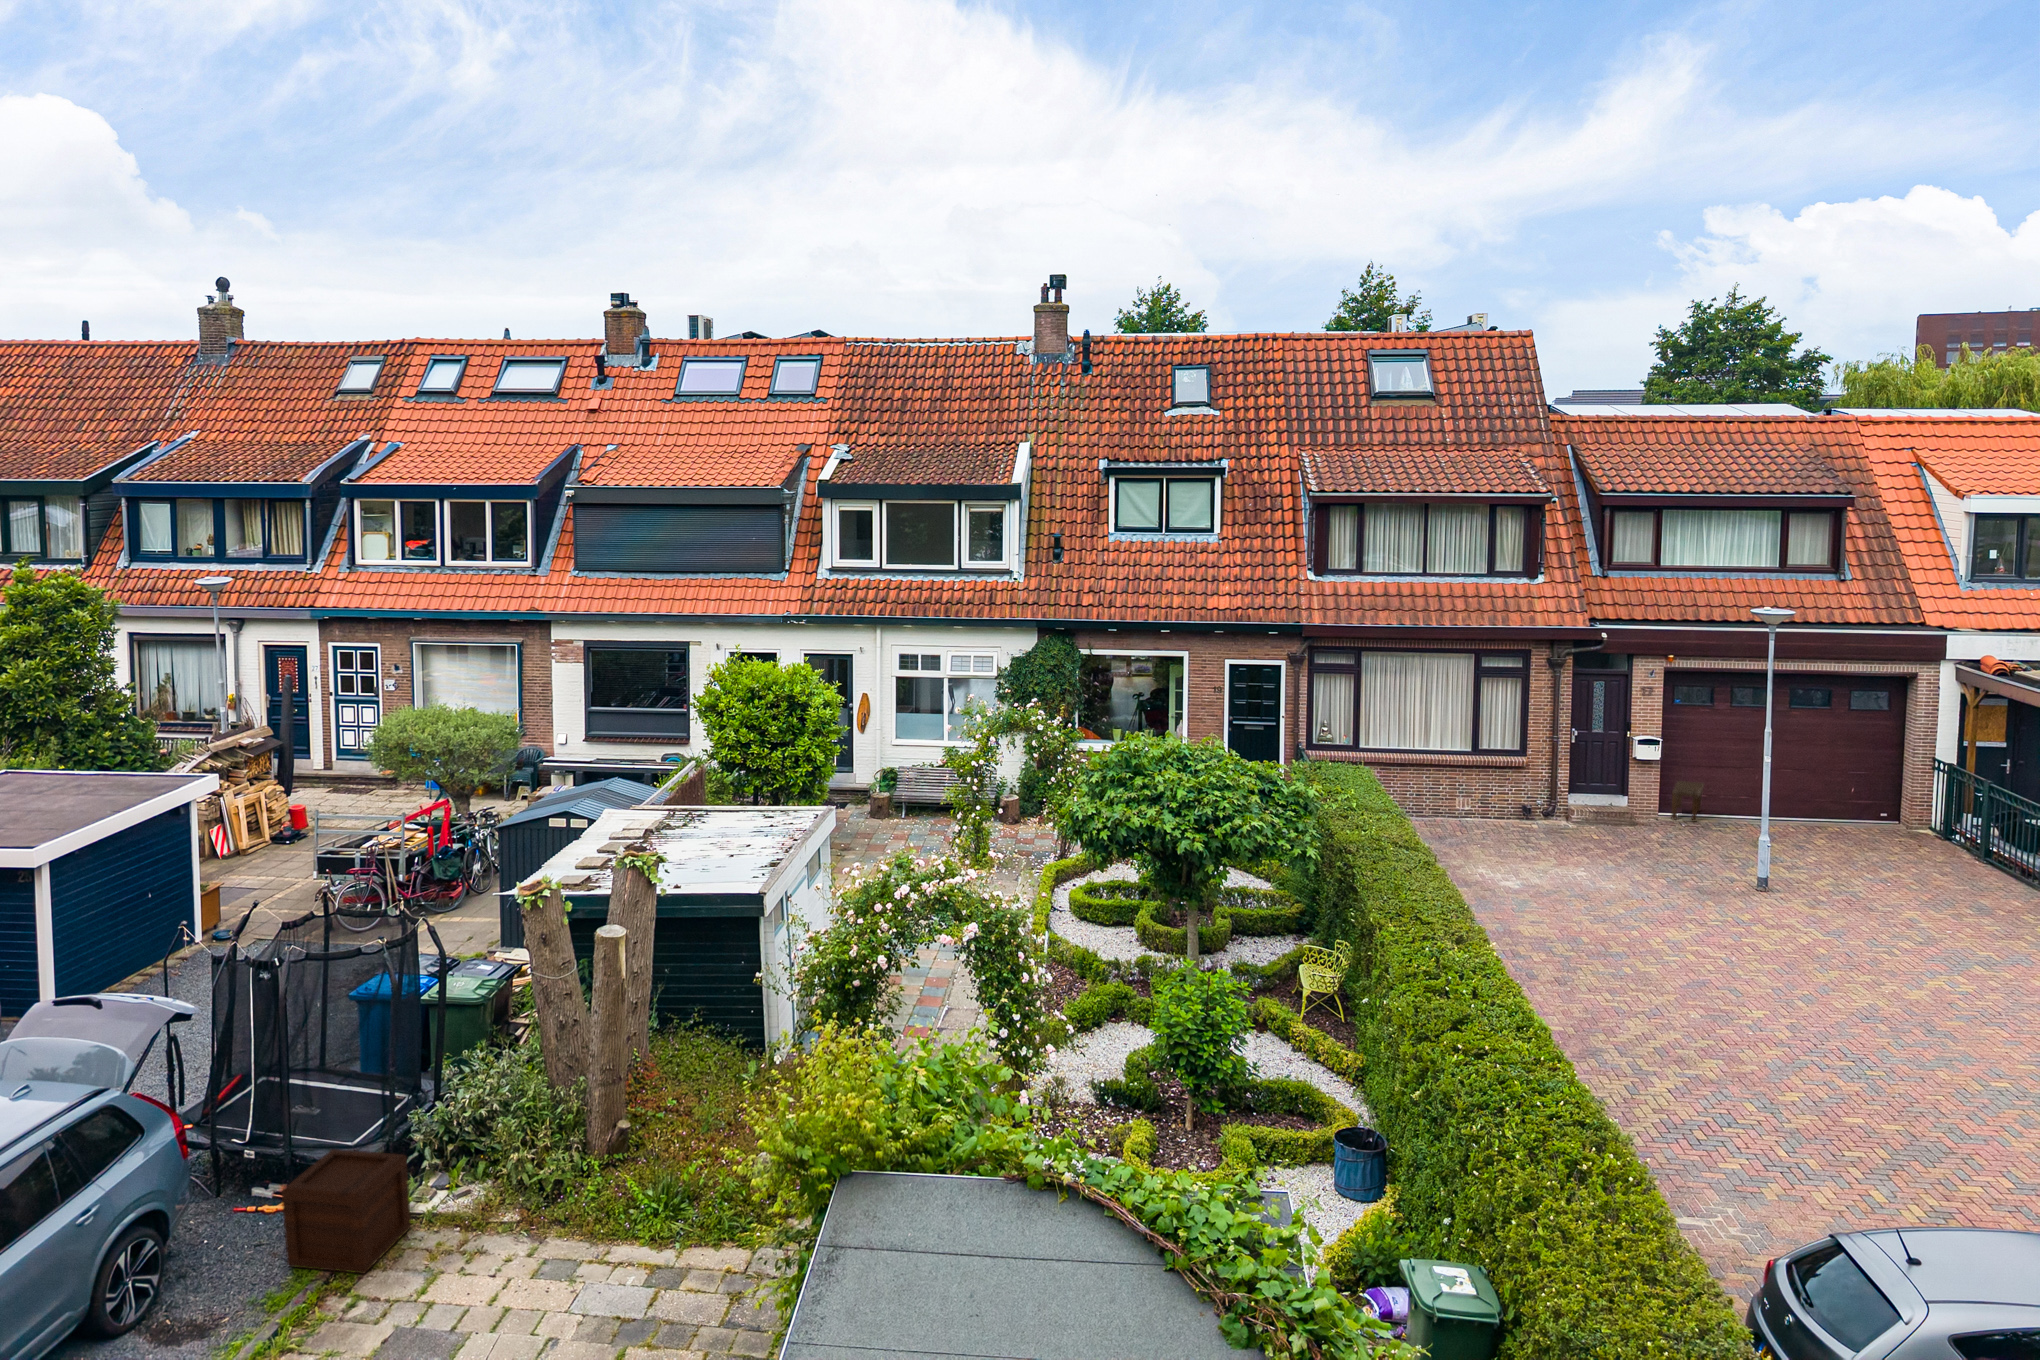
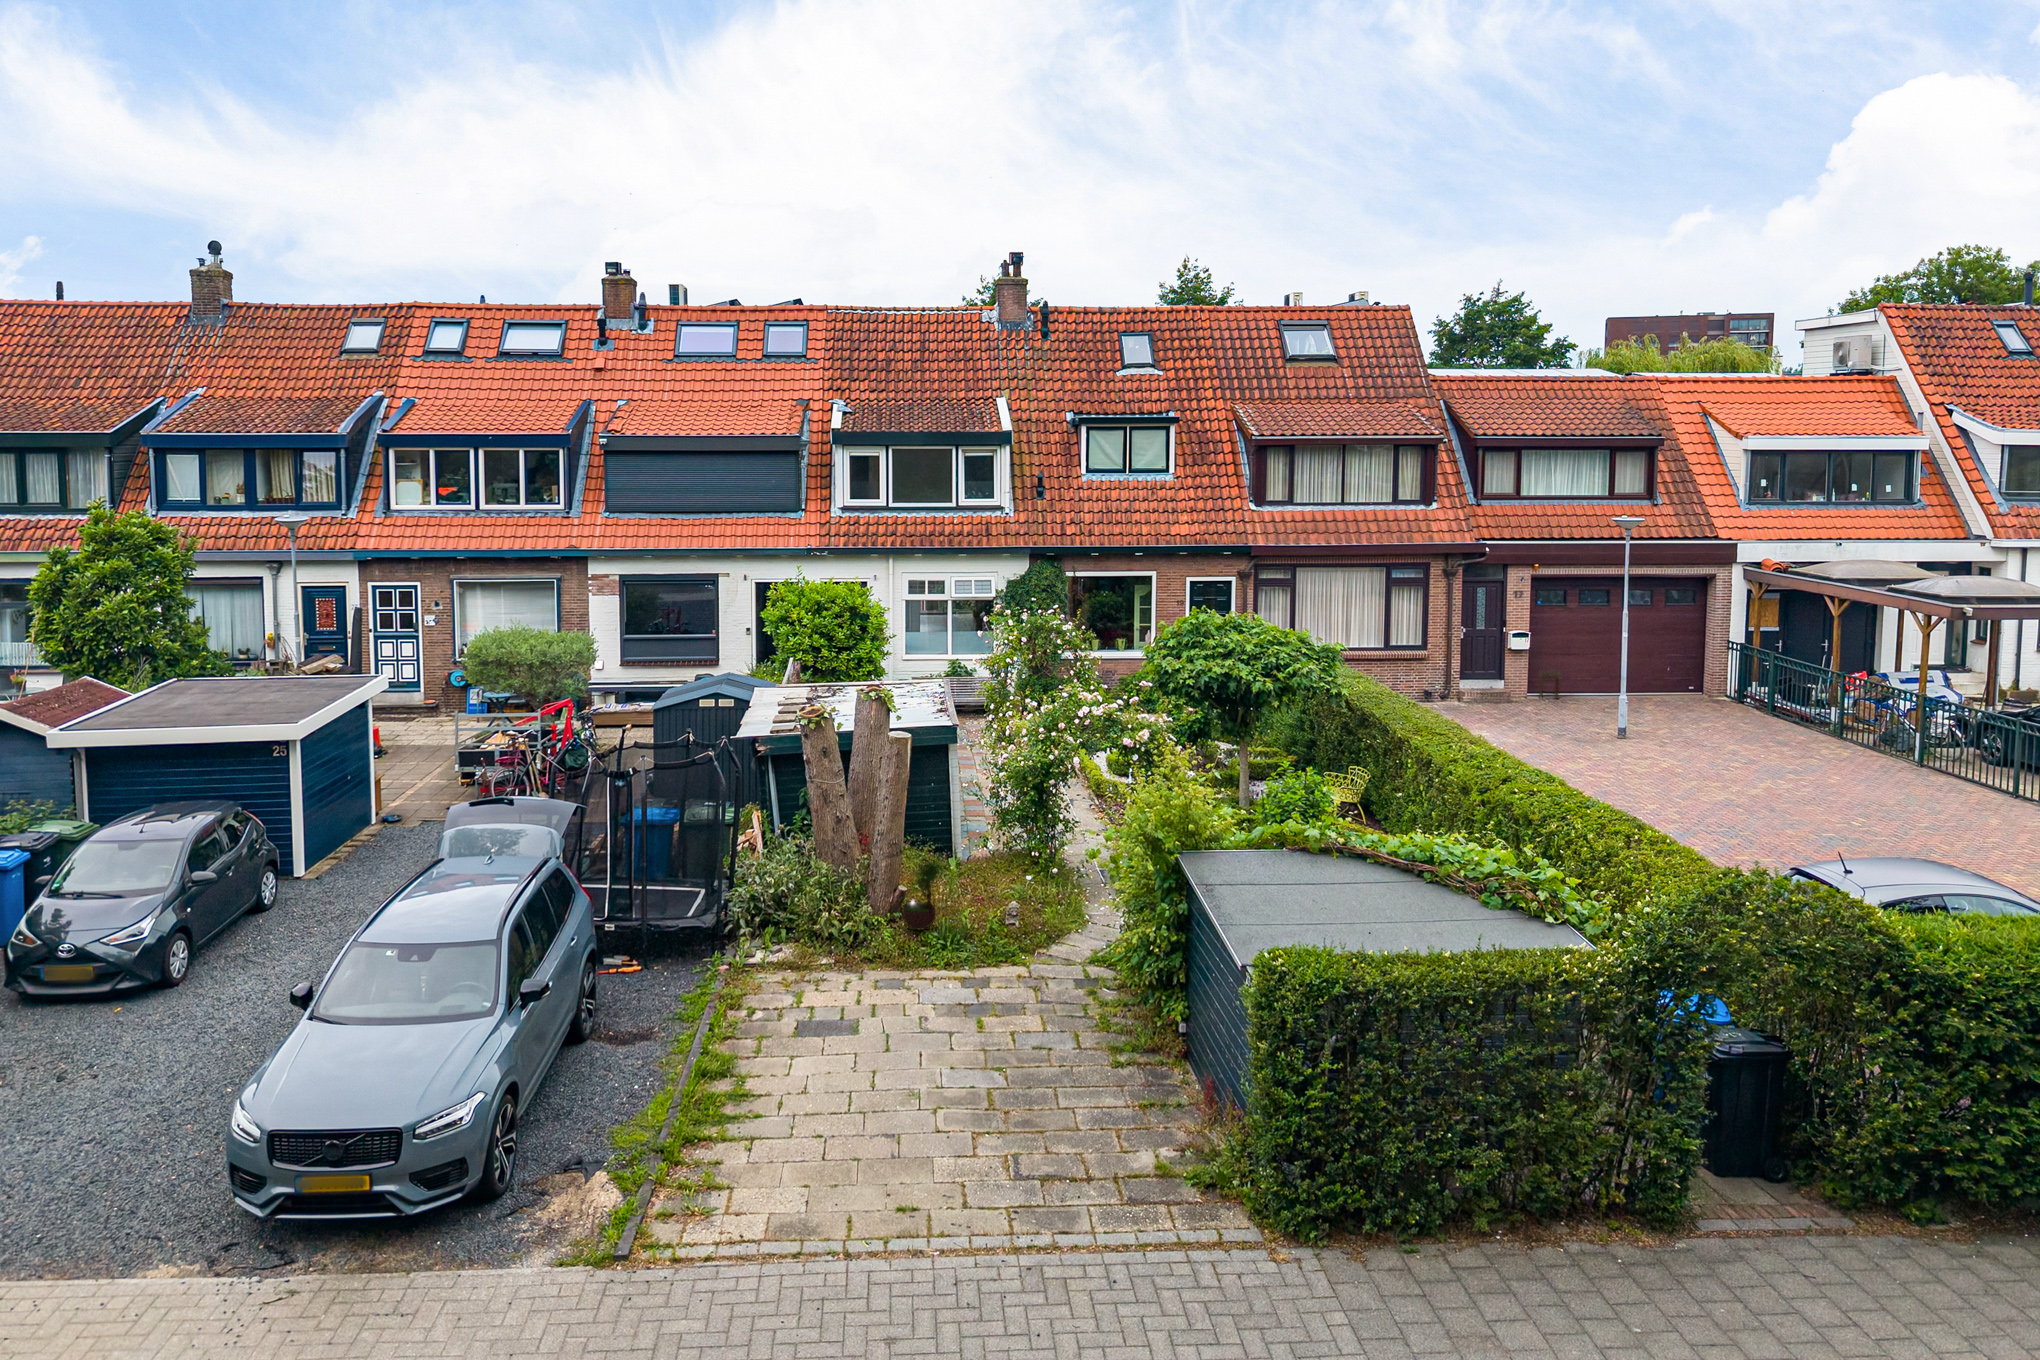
potted tree: none [566,1128,626,1226] -> present [902,860,943,930]
wooden crate: present [282,1149,411,1274] -> none [715,882,787,962]

